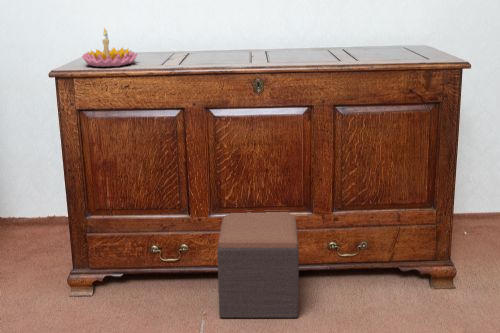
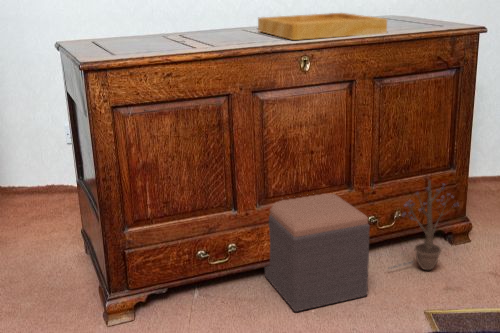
candle holder: present [82,28,138,68] -> none [105,9,170,56]
tray: none [253,35,355,63] -> present [258,13,387,40]
decorative plant: none [338,215,415,307] -> present [389,180,459,270]

